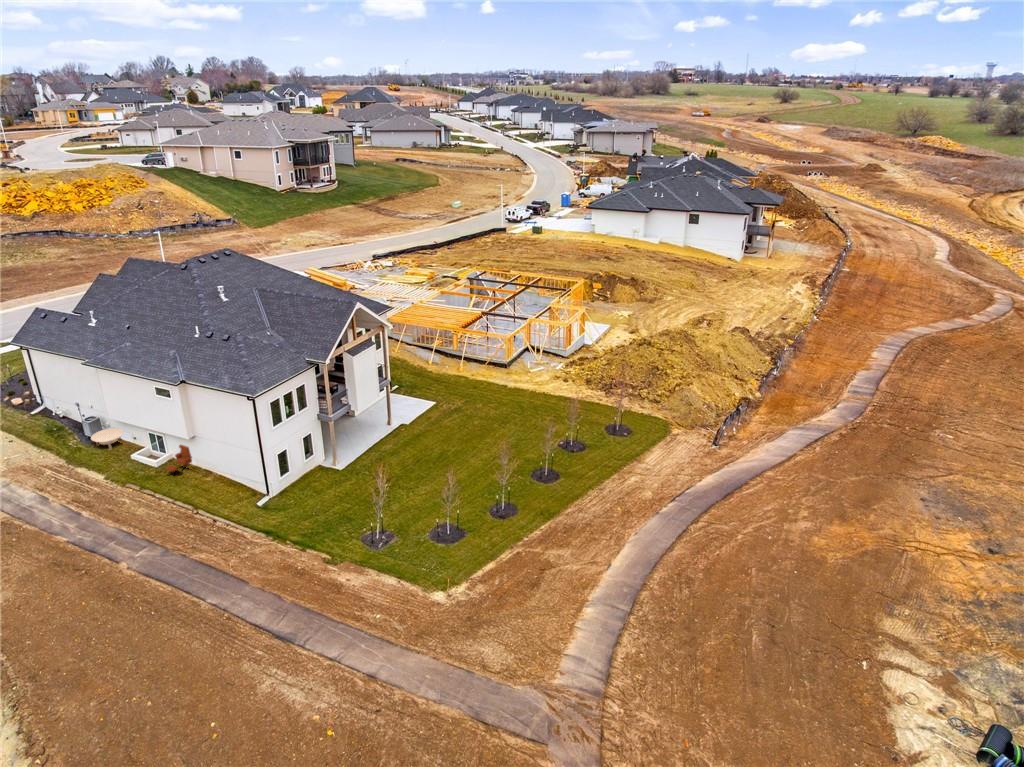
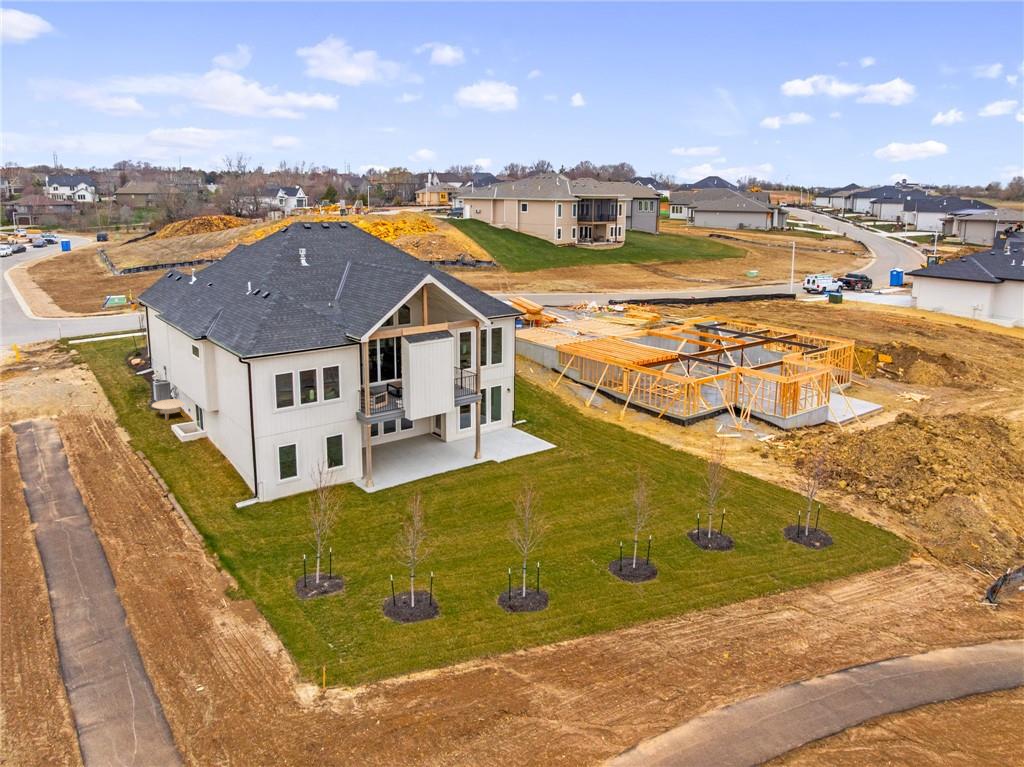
lounge chair: present [166,445,192,474] -> none [184,422,219,456]

